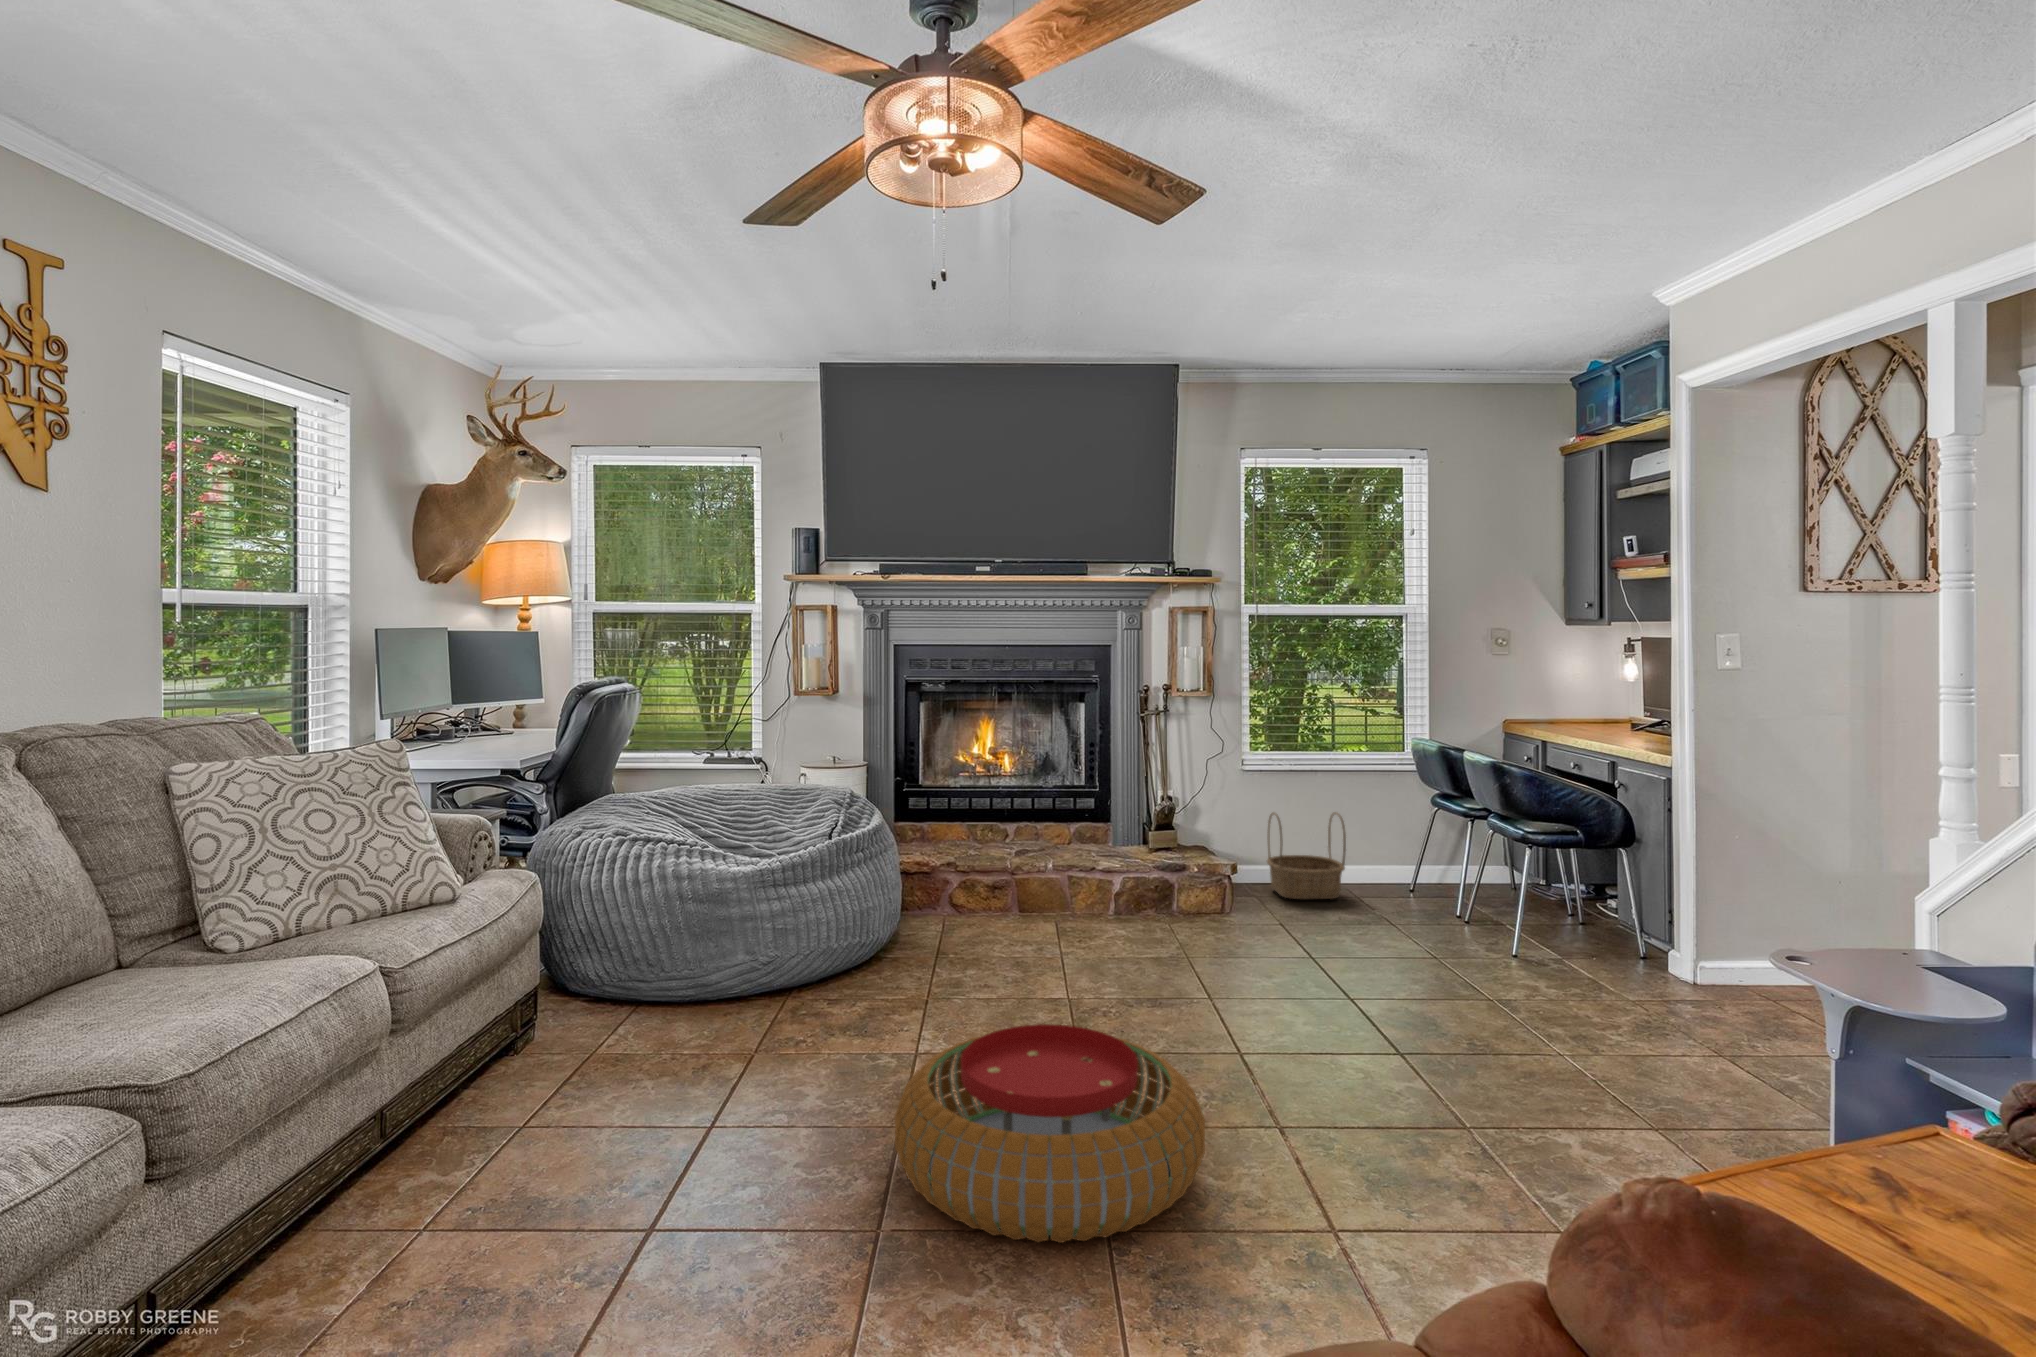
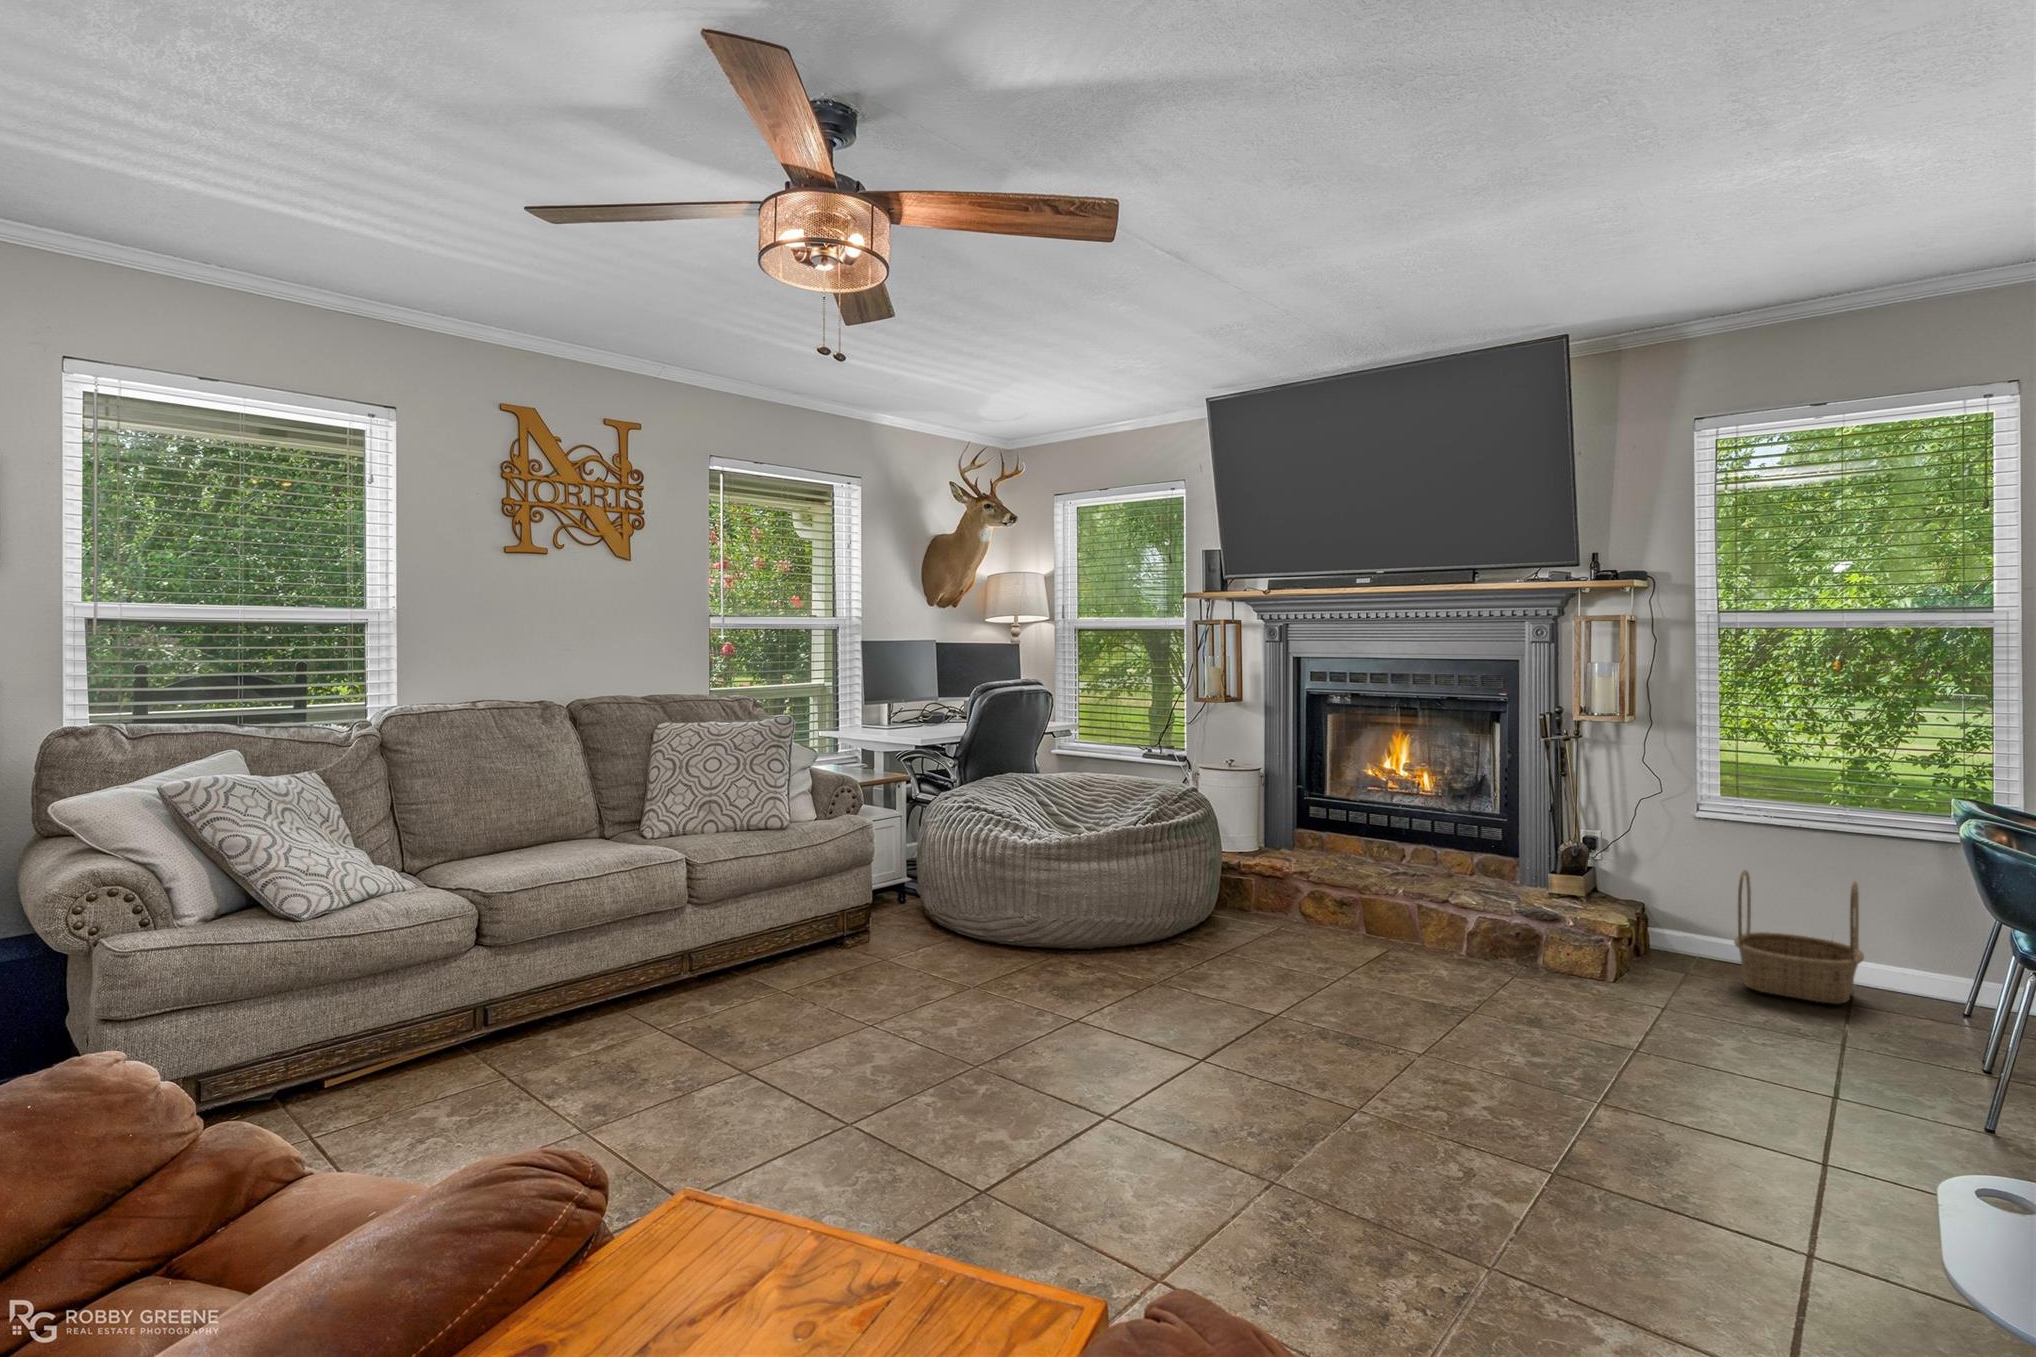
pouf: present [895,1024,1205,1243] -> none [861,988,1136,1168]

